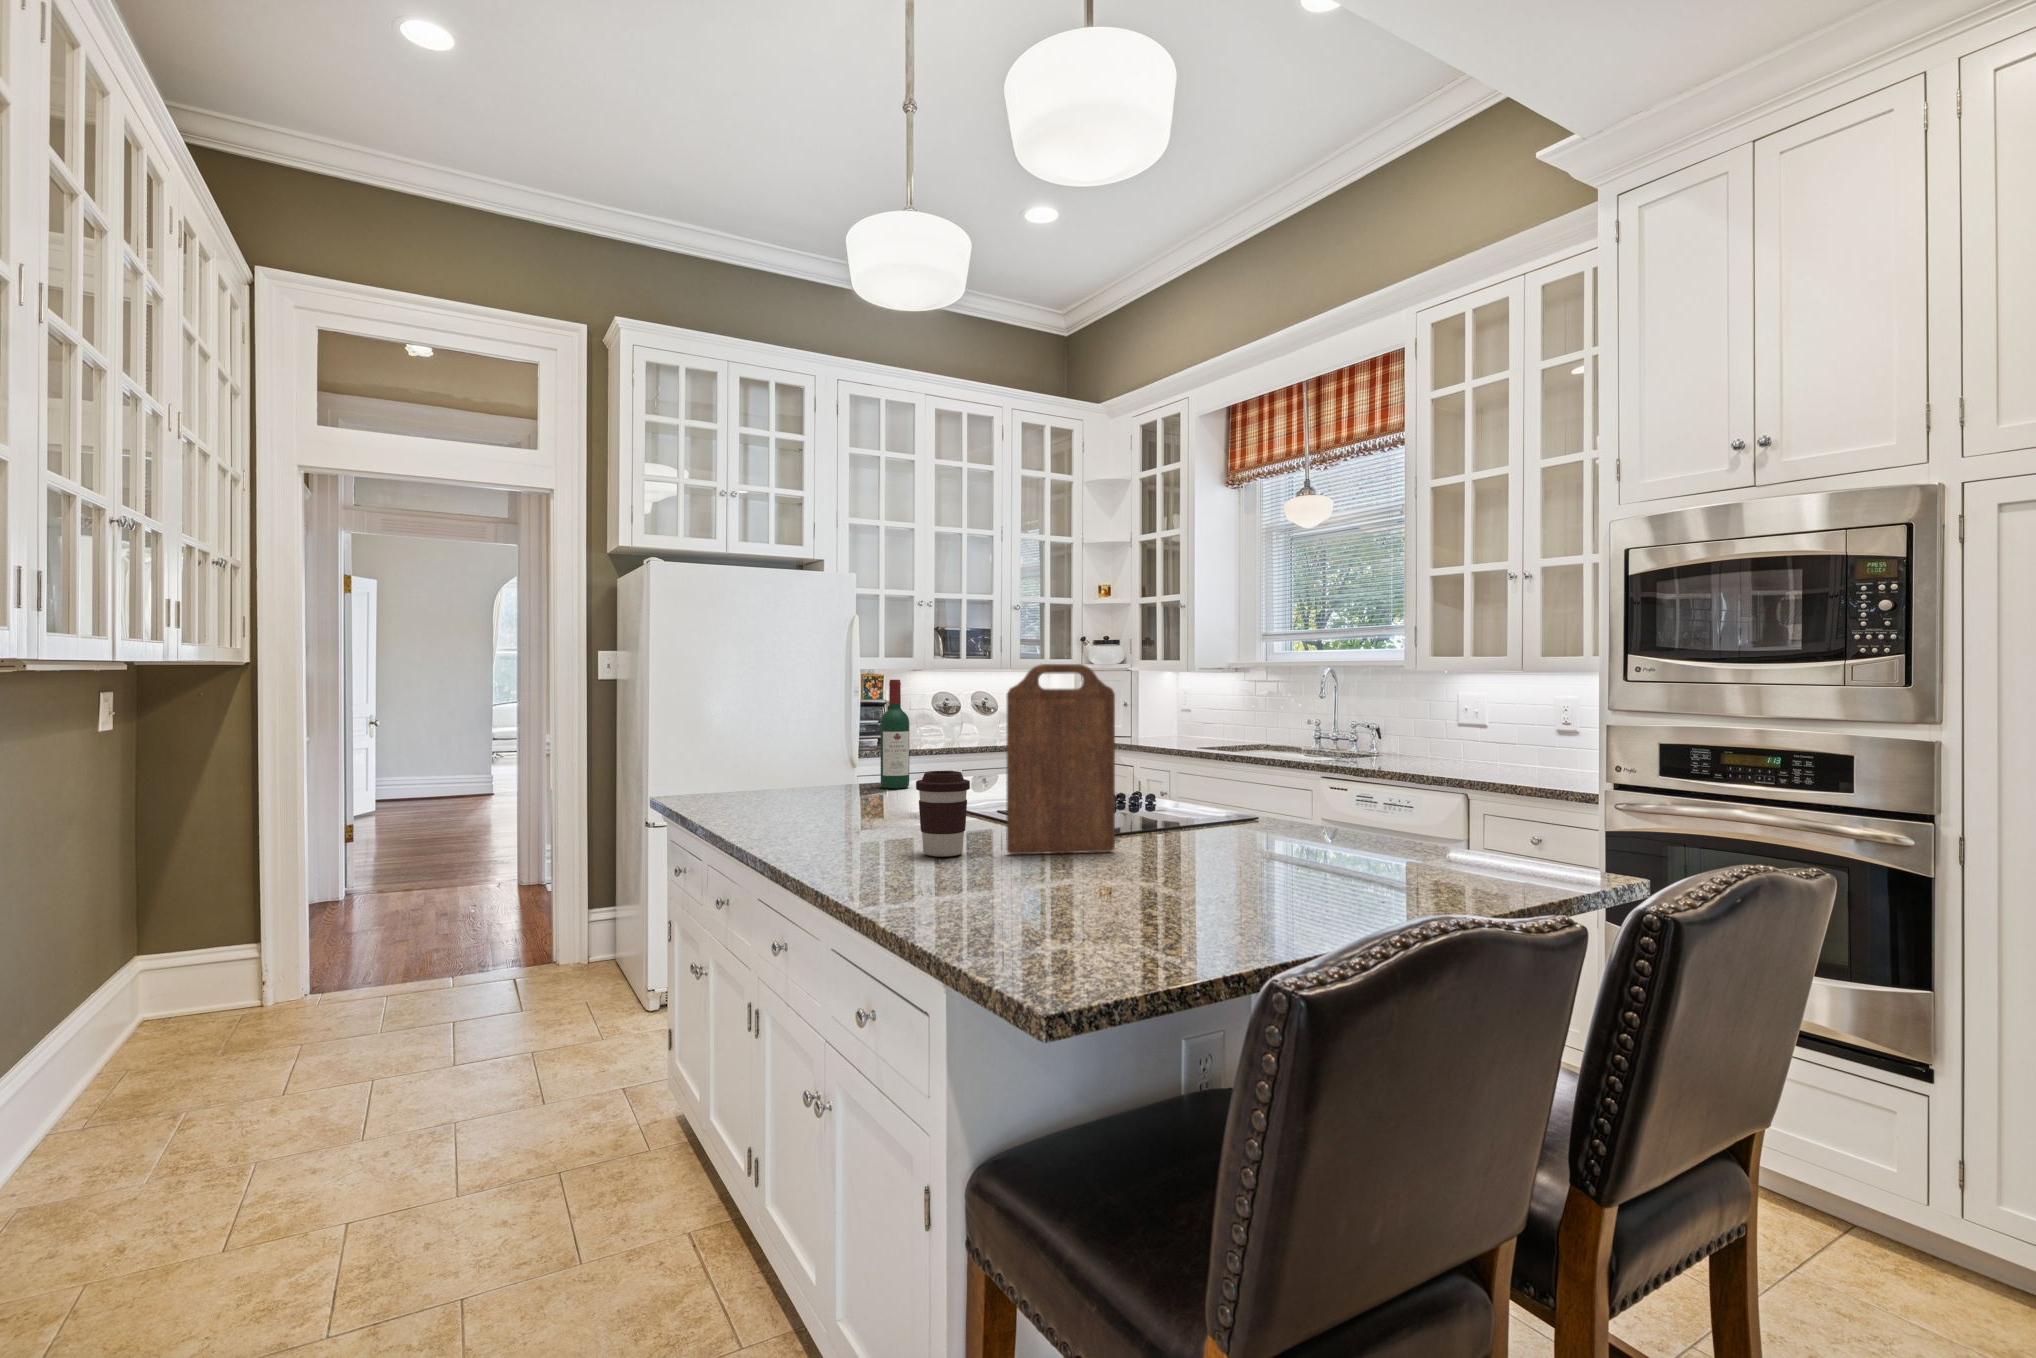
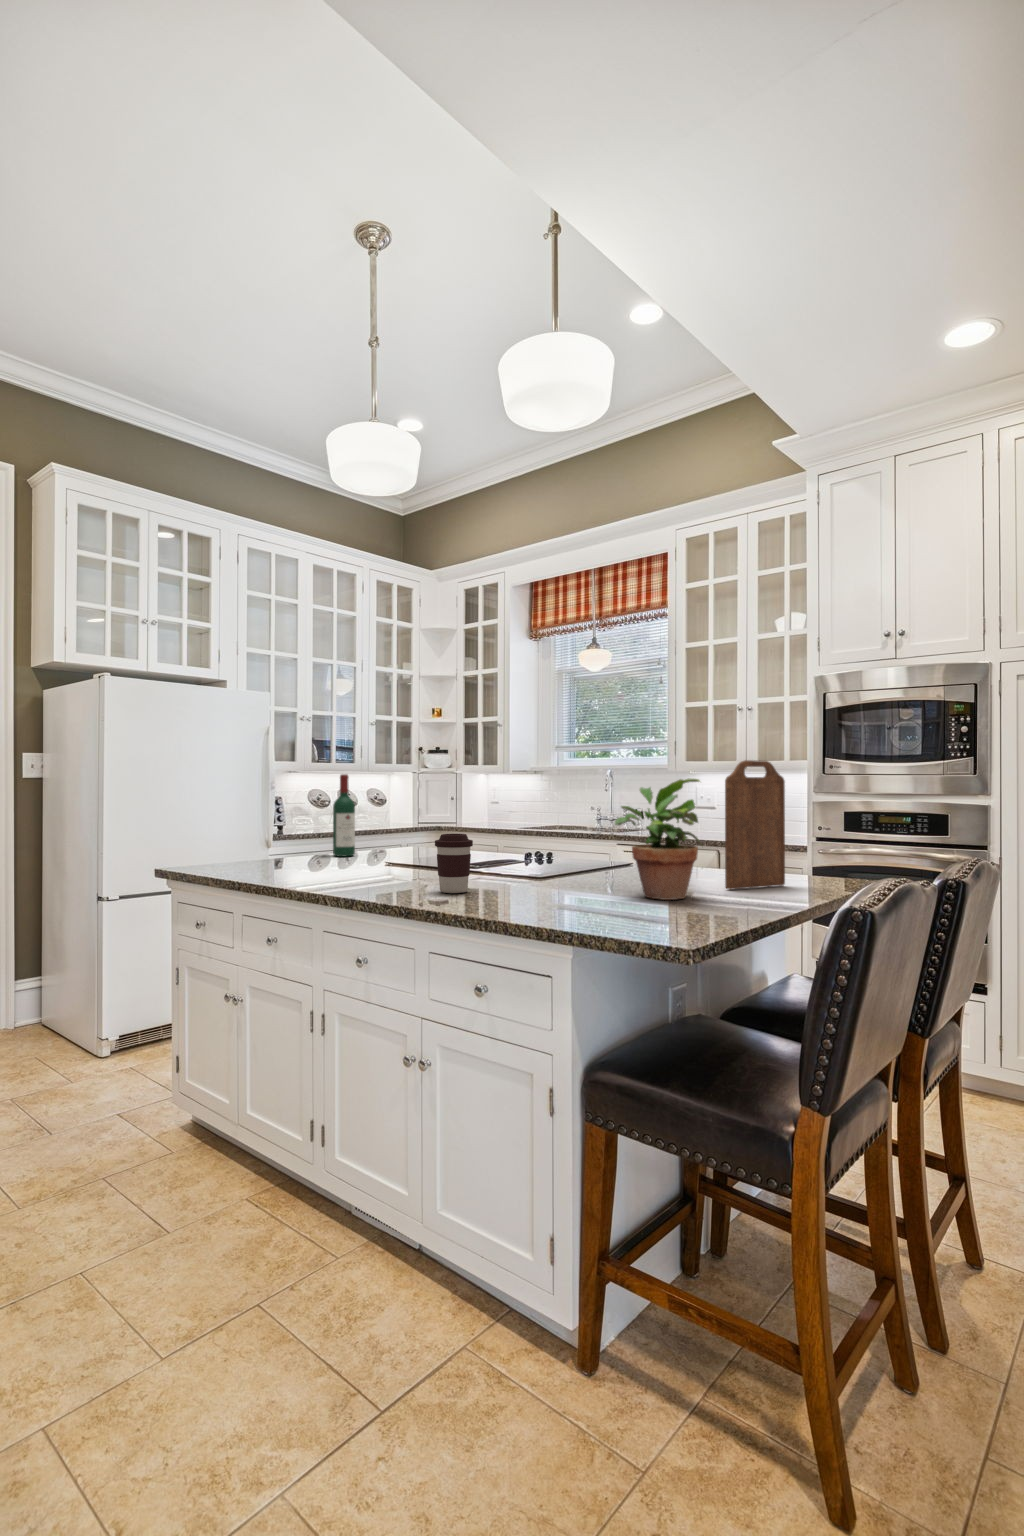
cutting board: present [1006,664,1115,854] -> present [725,760,785,890]
potted plant: none [1153,697,1299,887] -> present [614,778,700,900]

